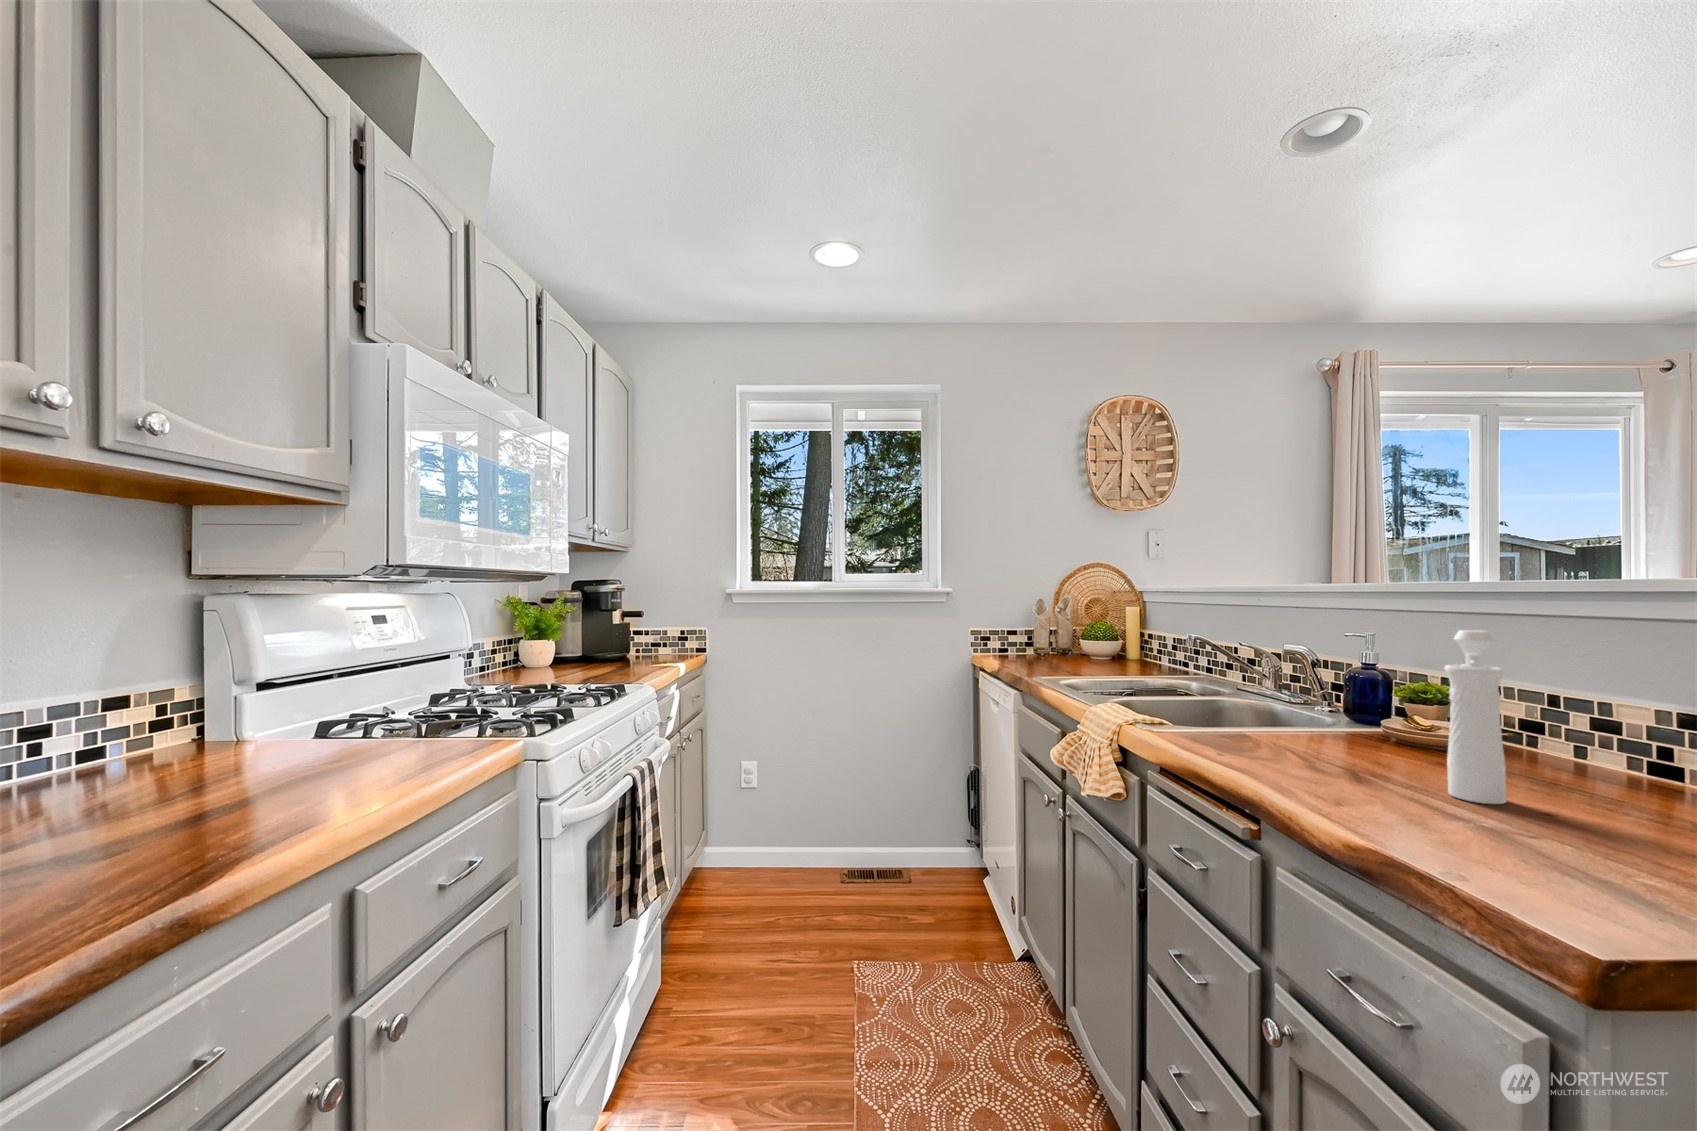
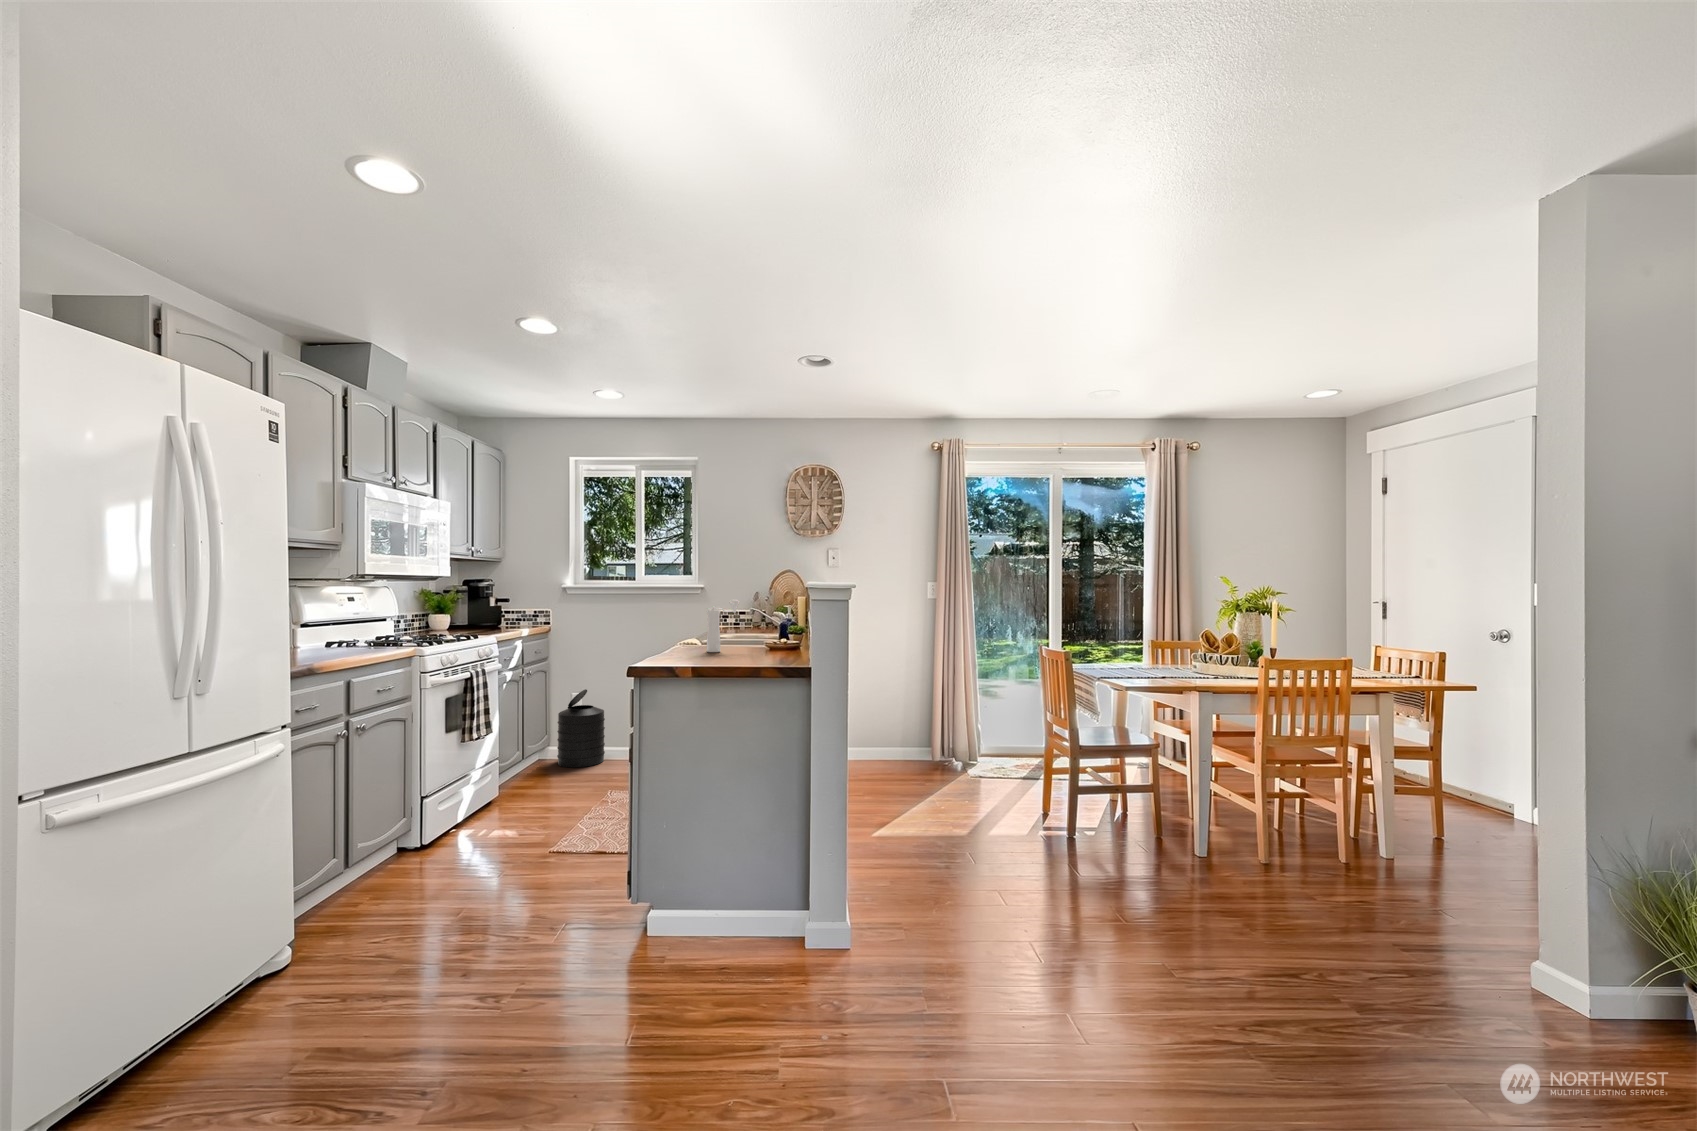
trash can: none [728,761,802,899] -> present [557,689,605,768]

